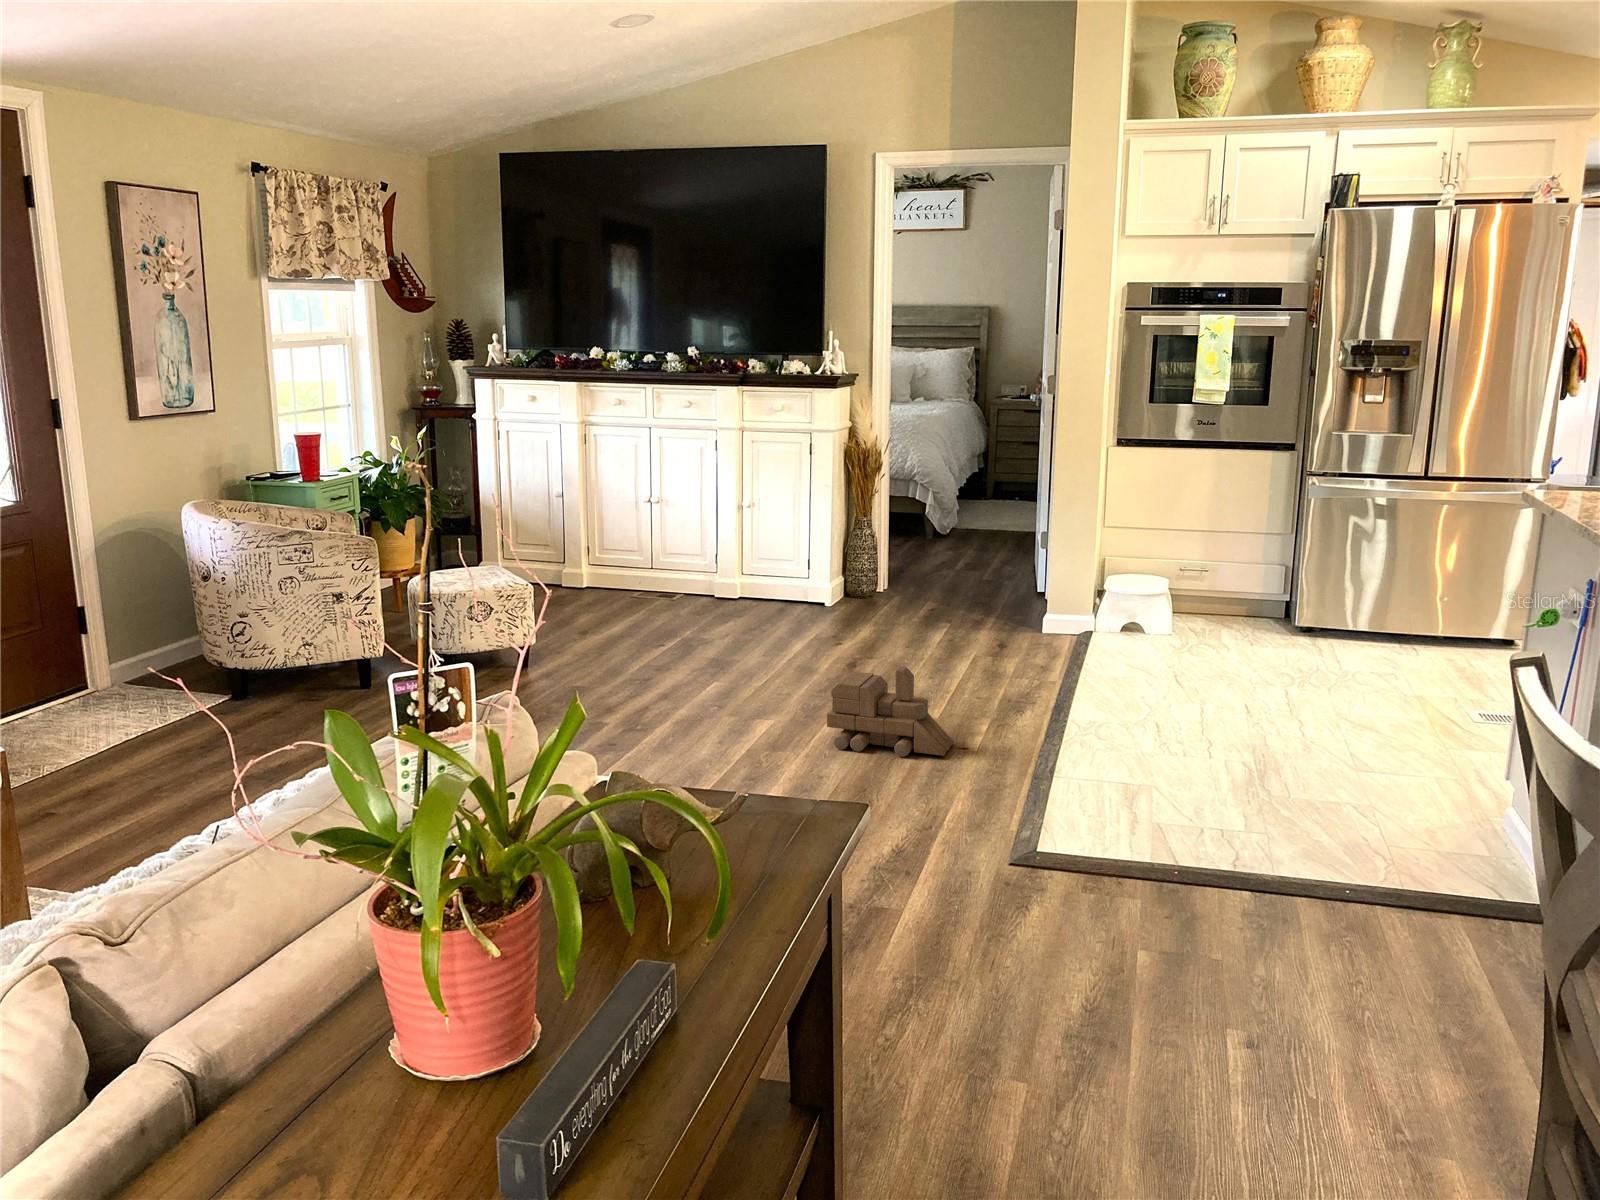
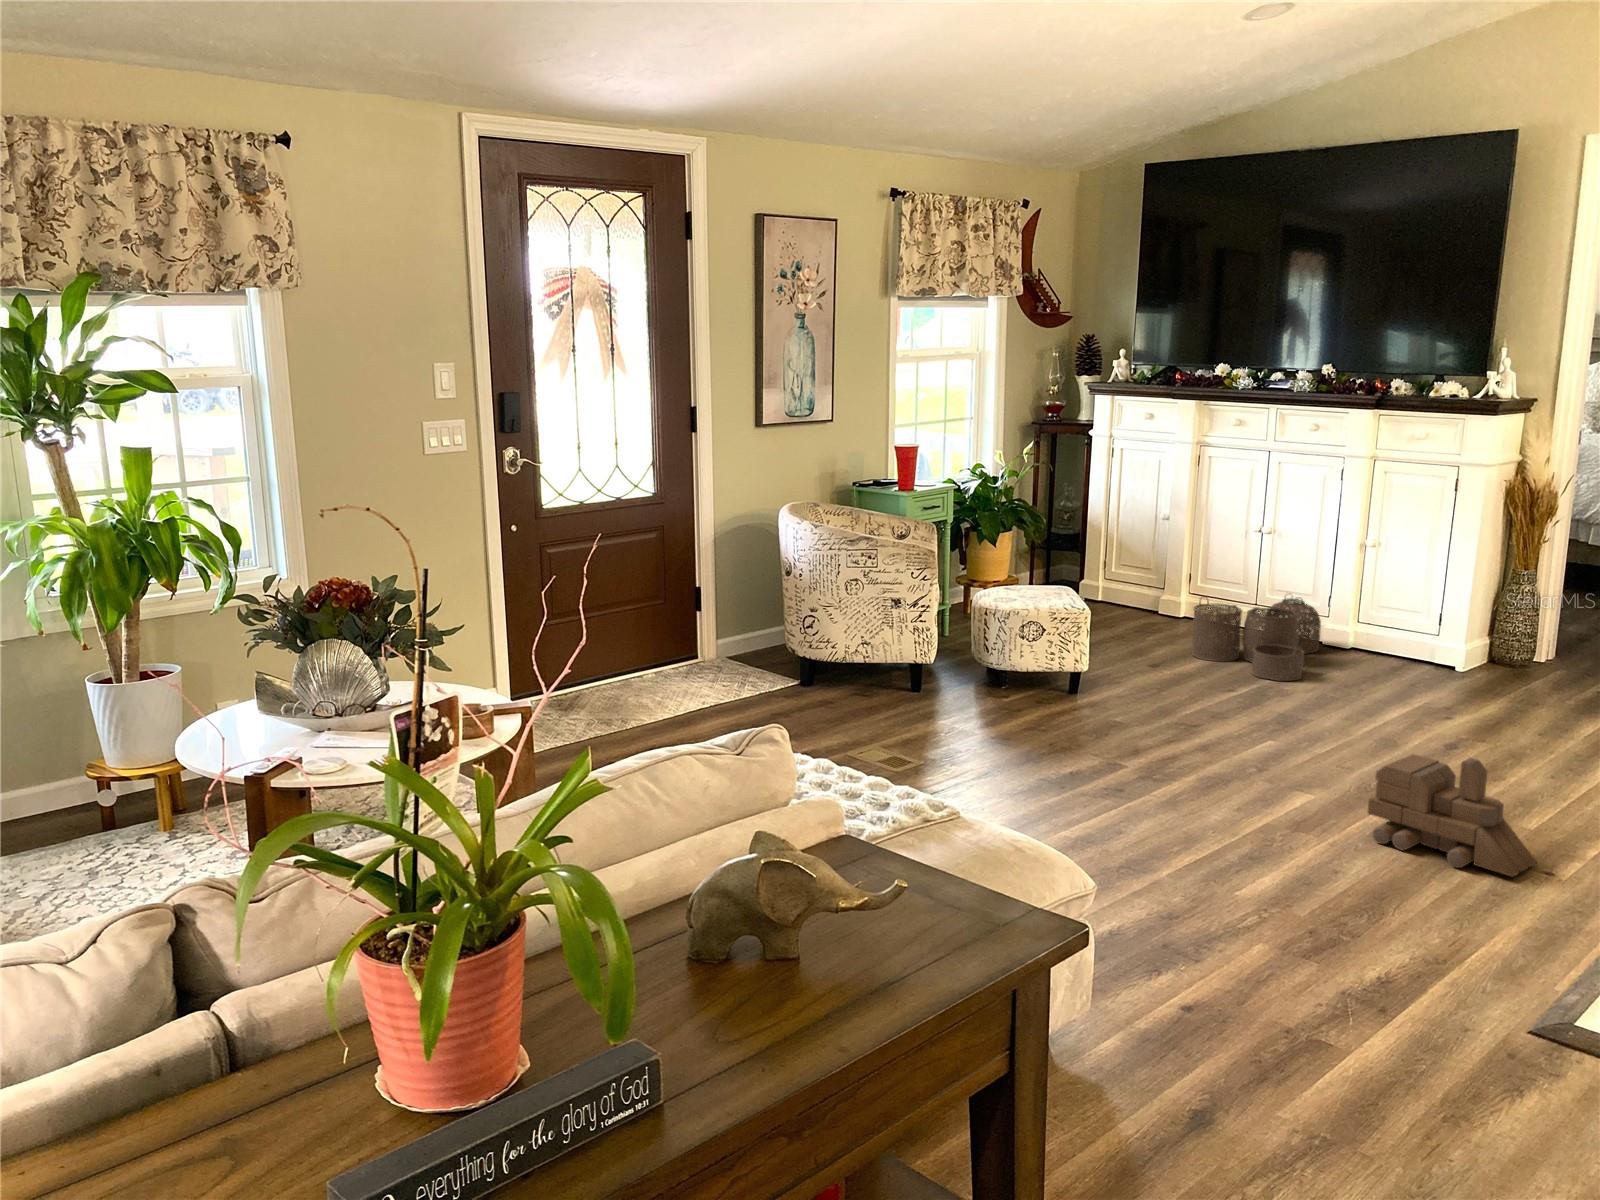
woven basket: none [607,555,713,633] -> present [1192,596,1321,681]

